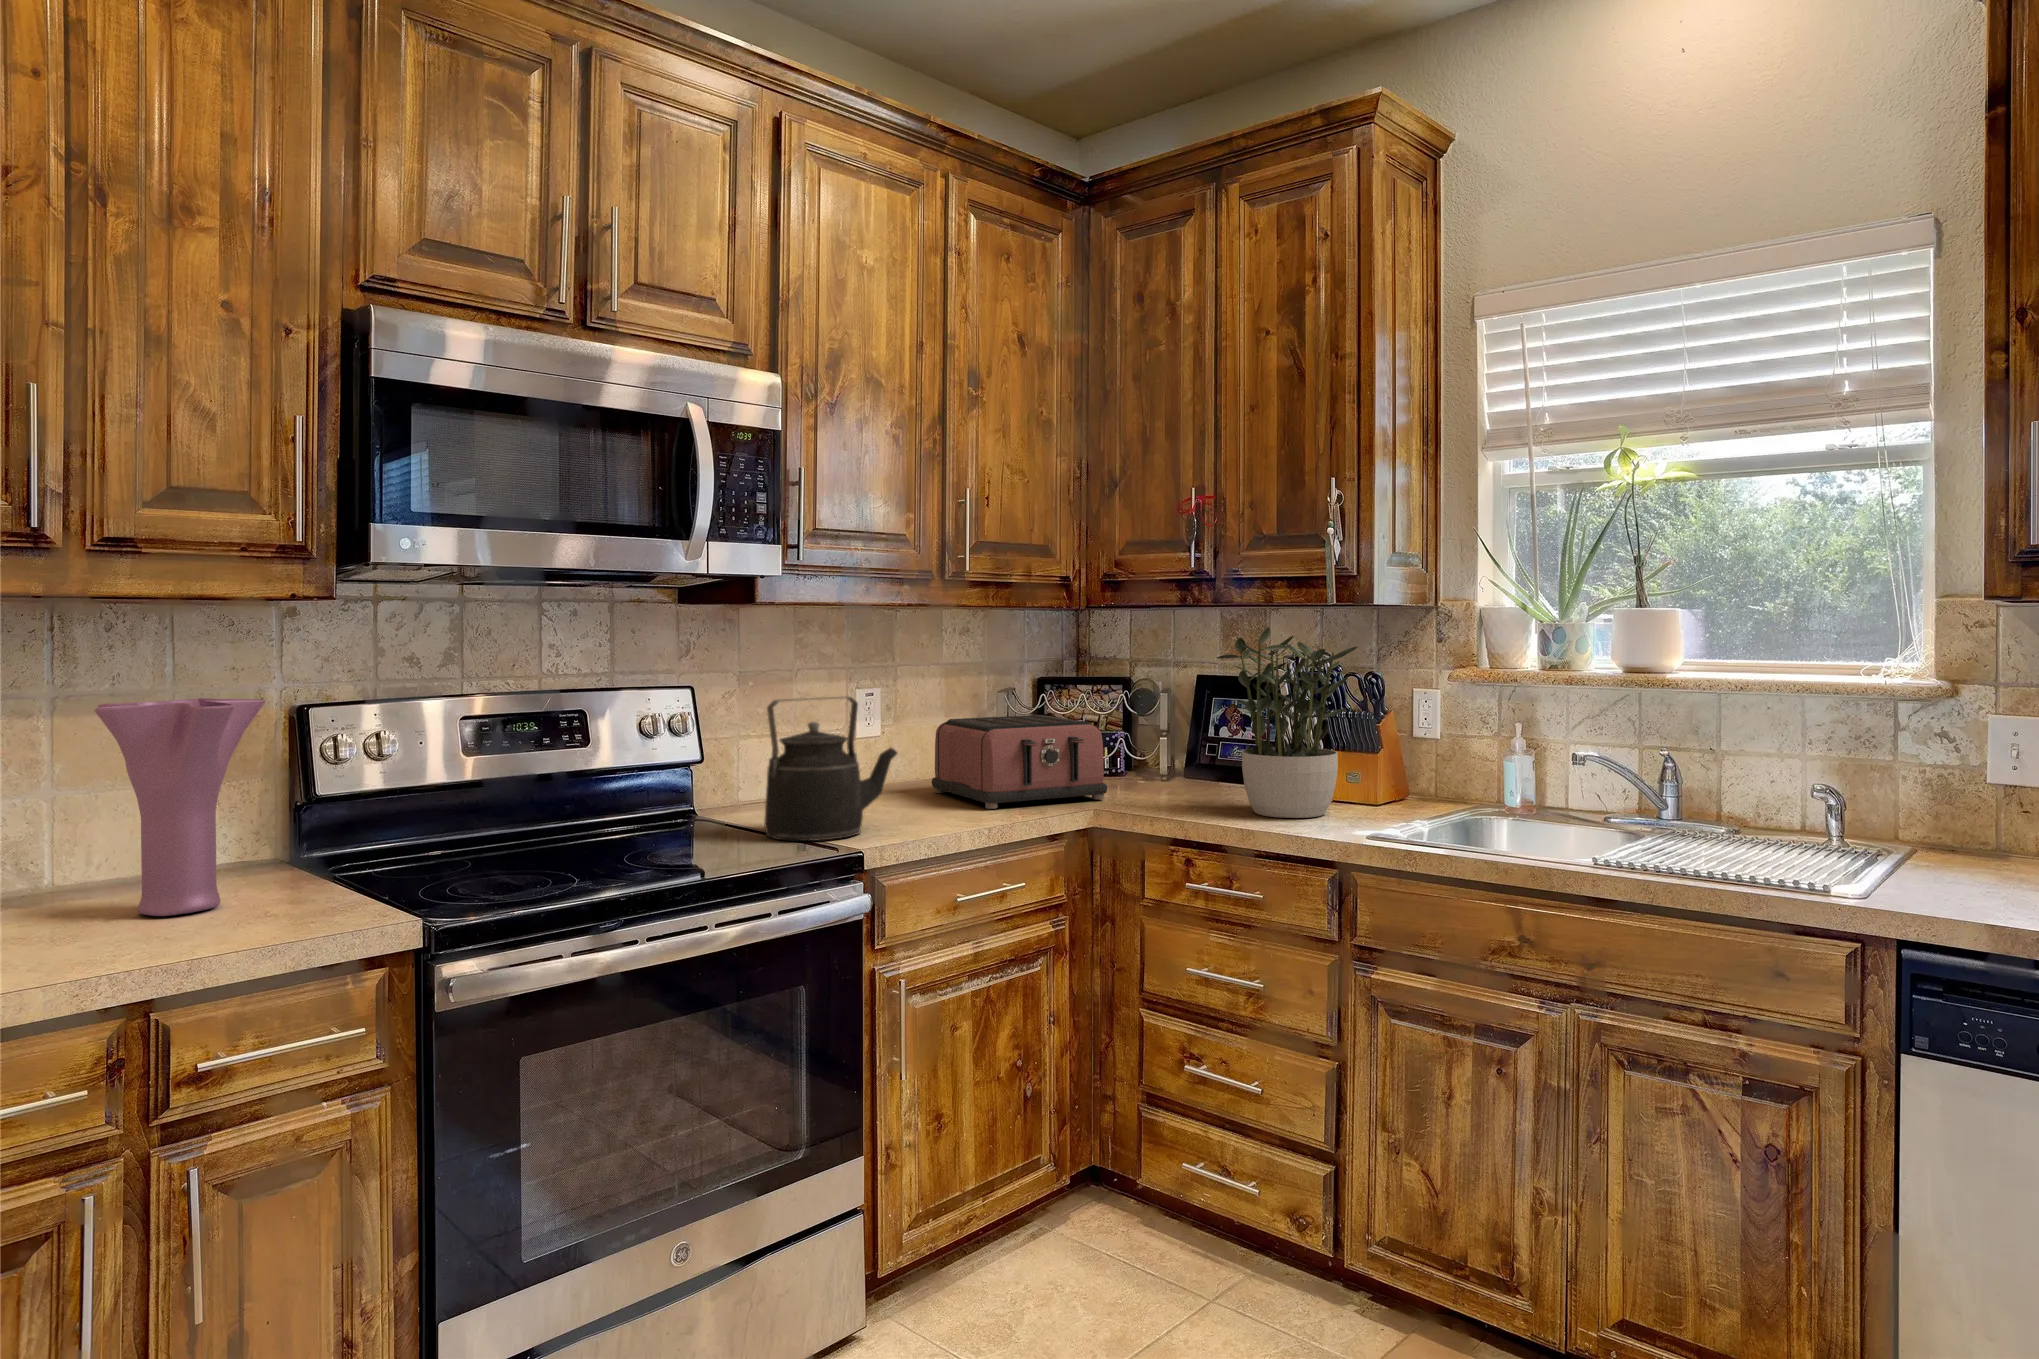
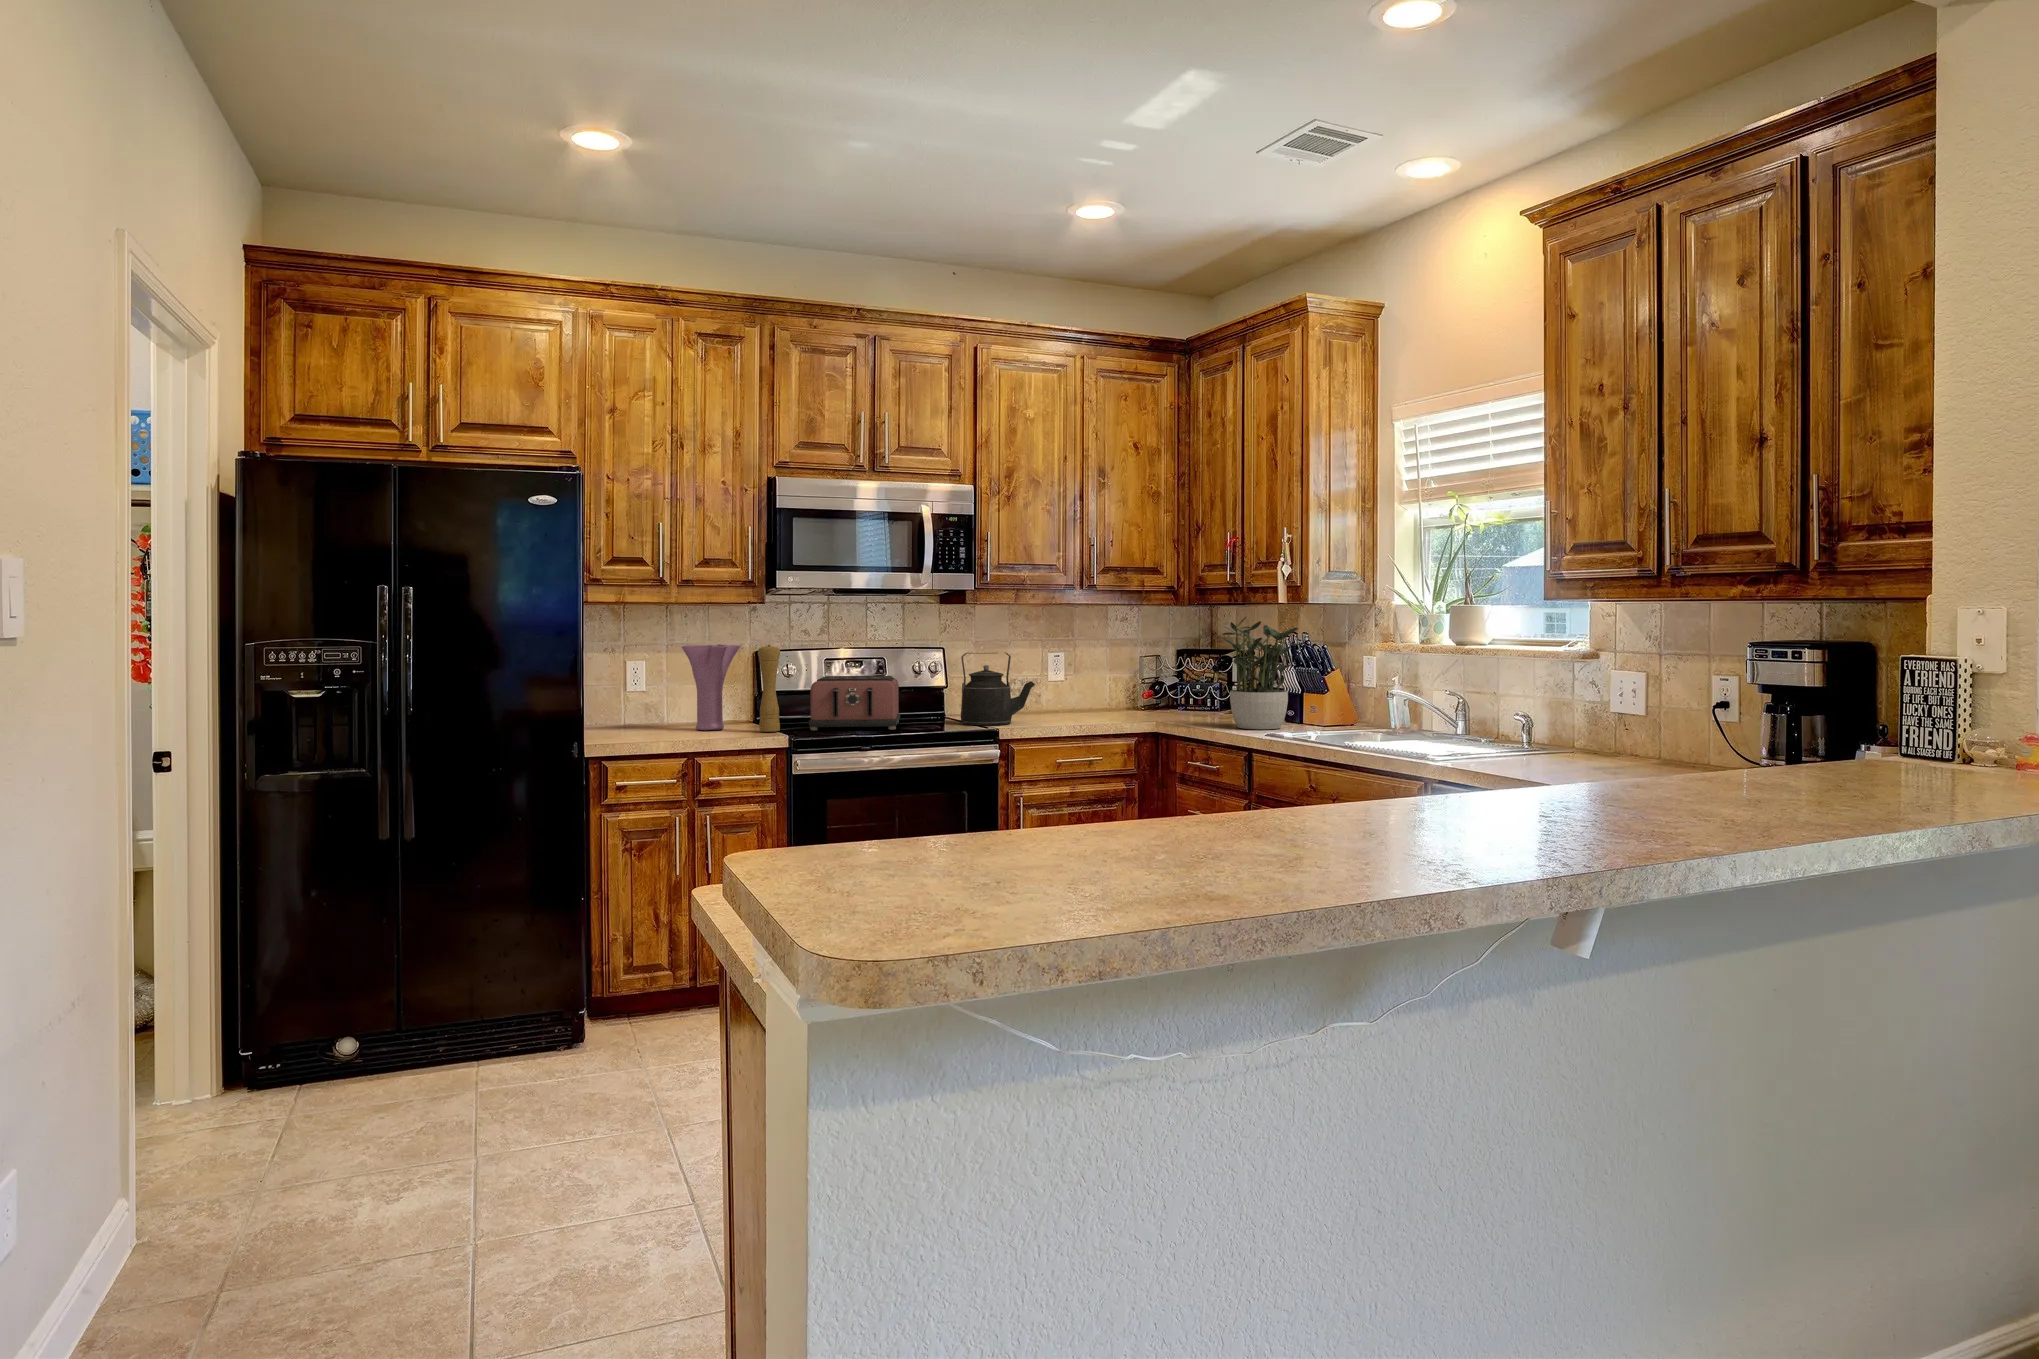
pepper mill: none [325,699,385,909] -> present [758,645,780,732]
toaster: present [932,715,1107,809] -> present [809,676,900,730]

